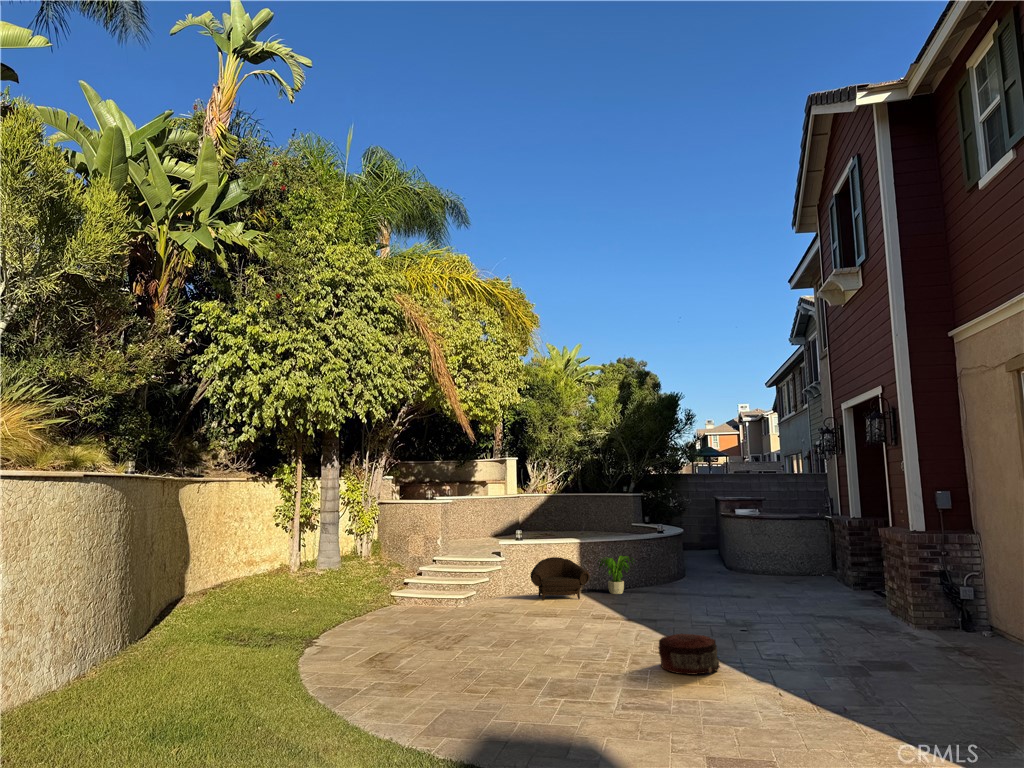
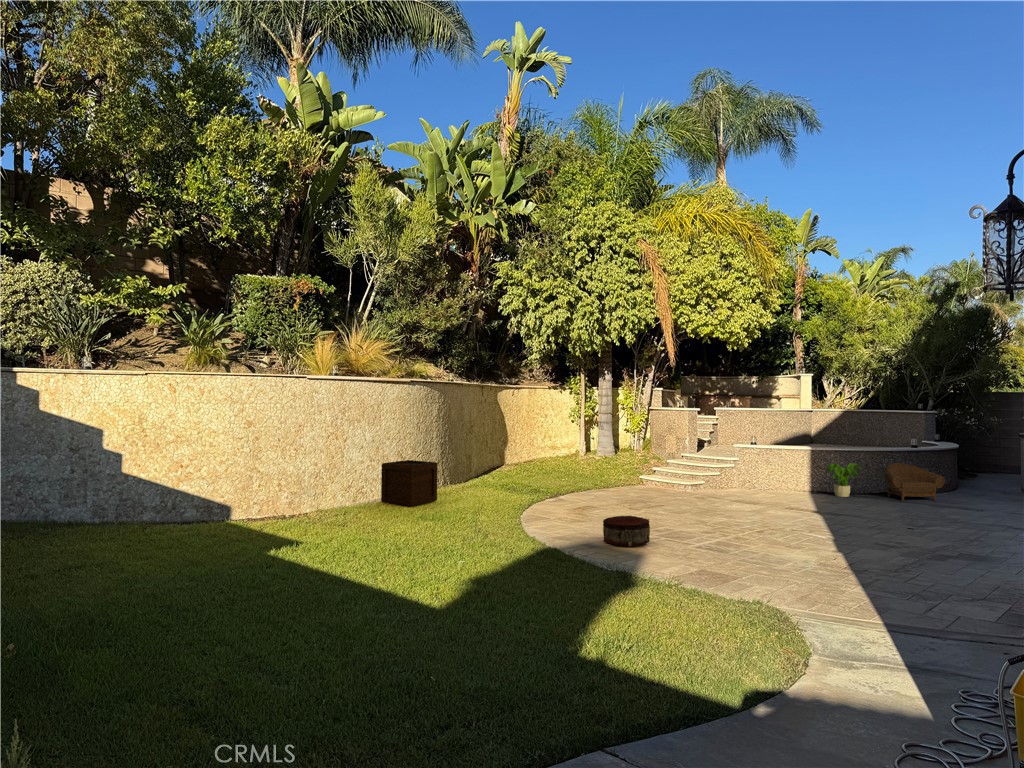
armchair: present [531,557,589,600] -> present [884,463,945,501]
wooden crate: none [26,616,146,709] -> present [381,460,437,506]
pouf: present [658,634,720,674] -> present [603,516,650,546]

